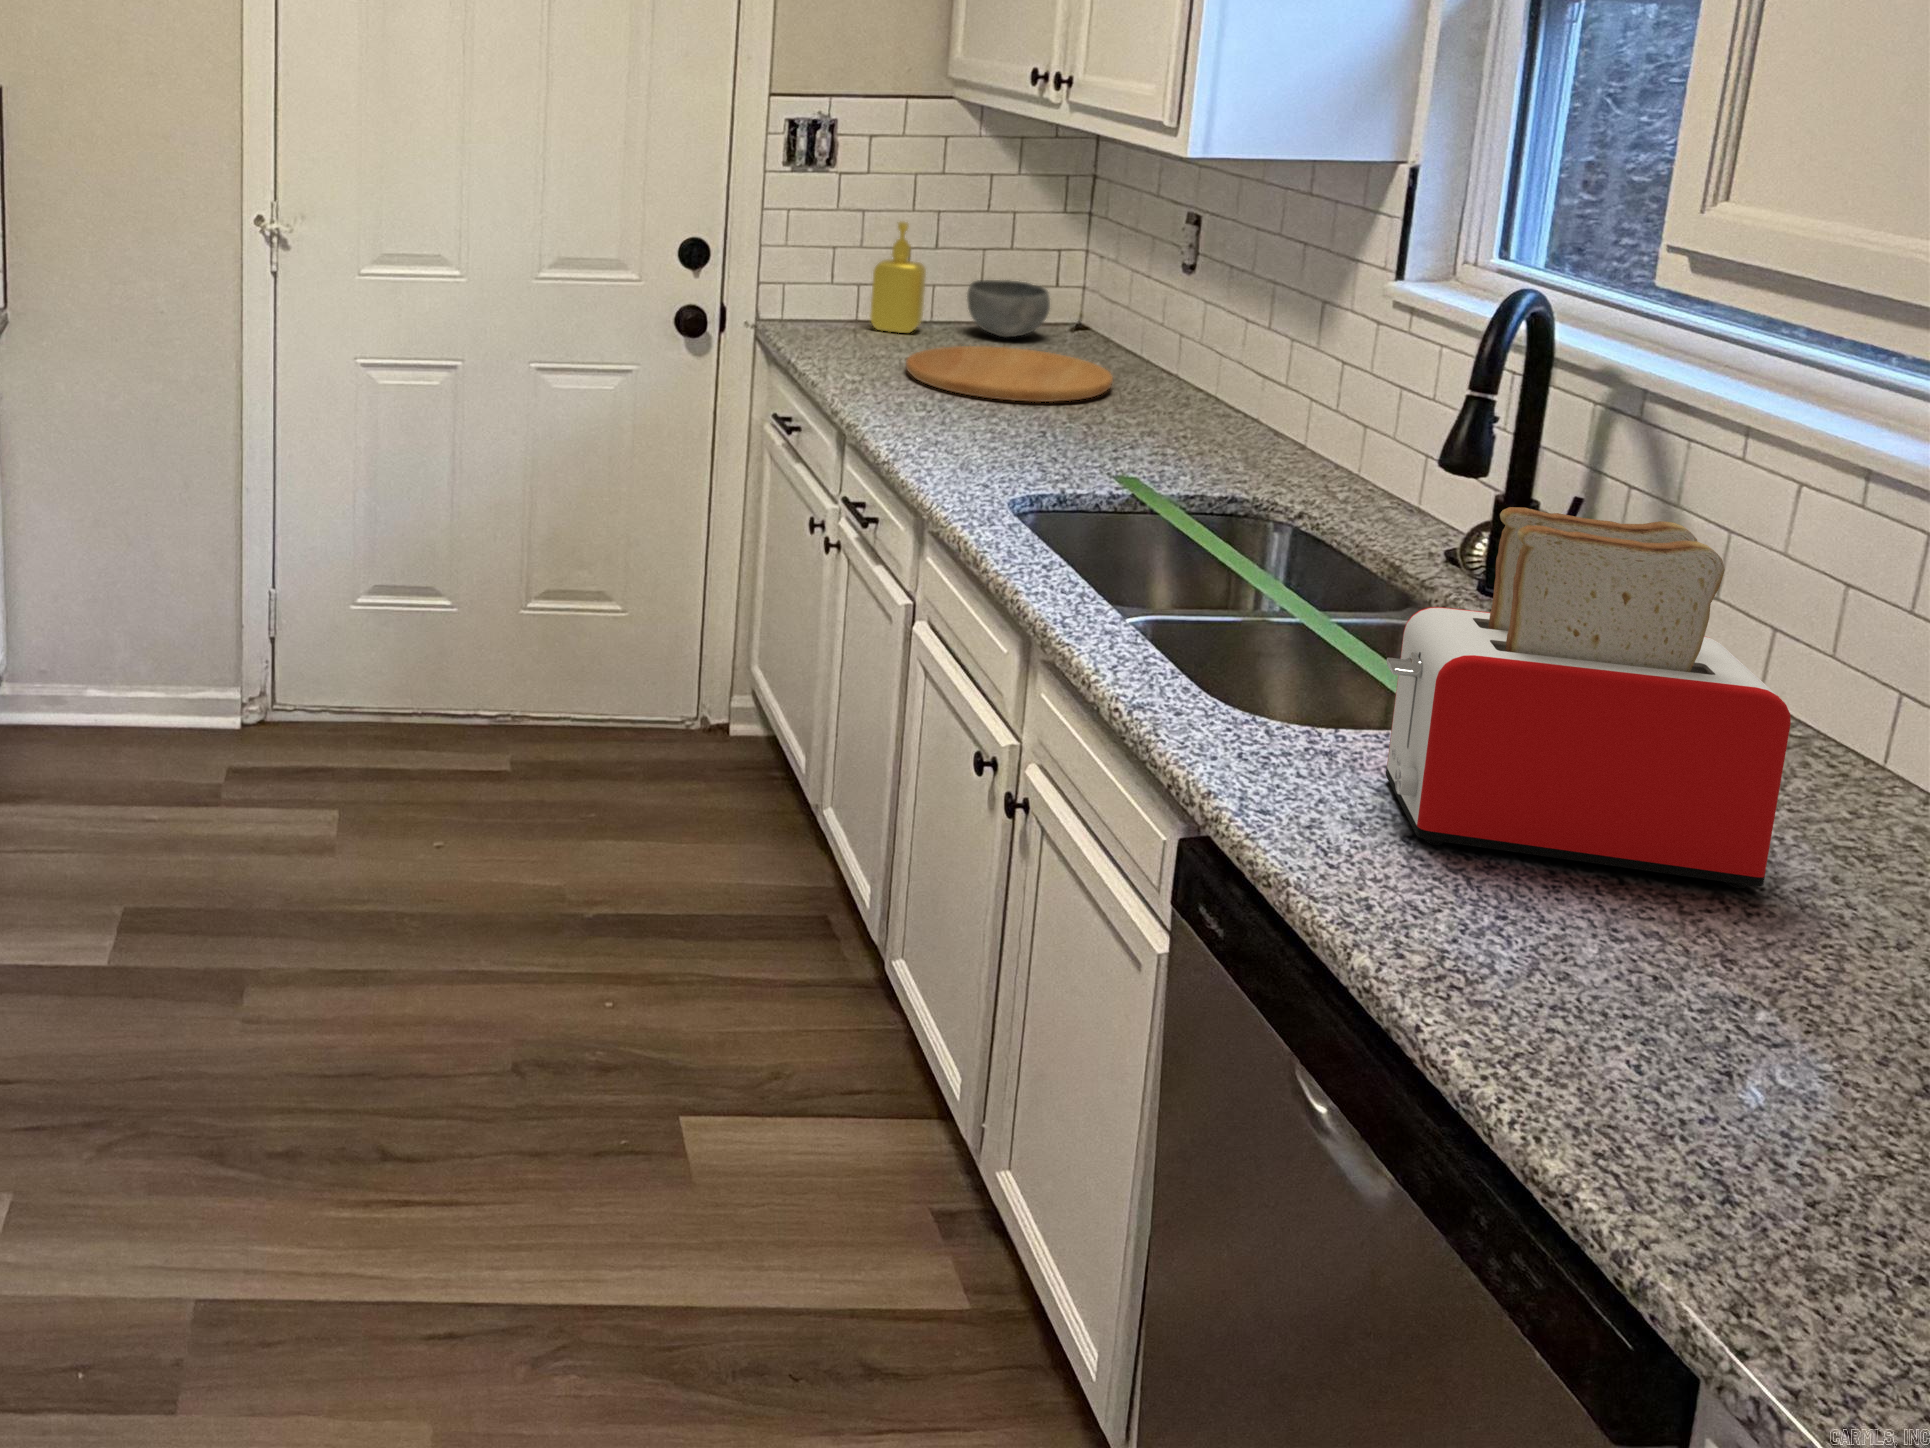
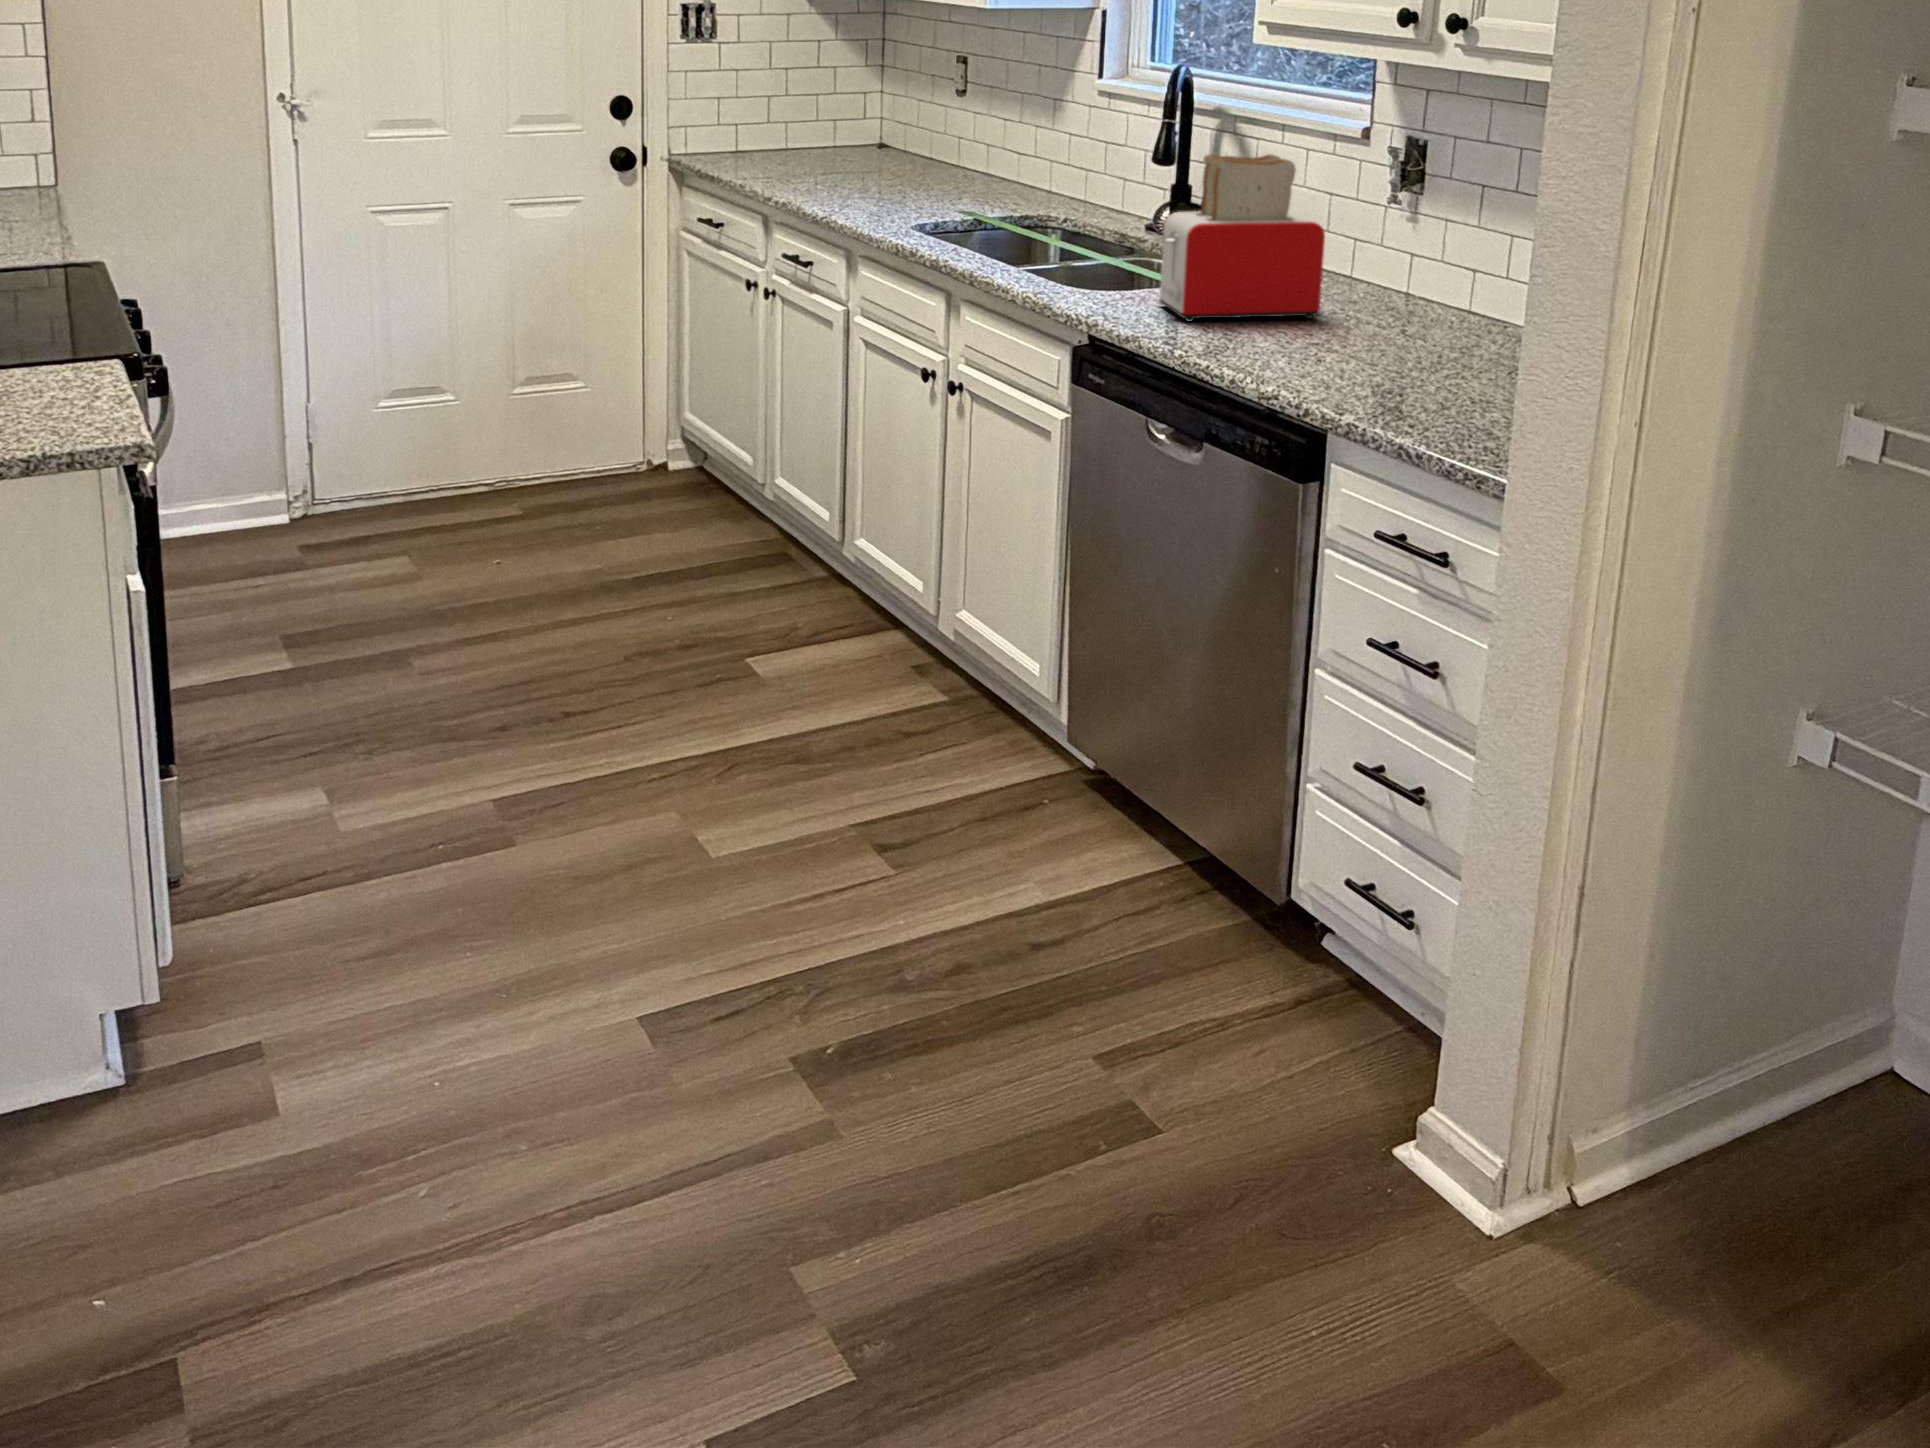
soap dispenser: present [870,222,926,333] -> none [747,78,782,157]
bowl: present [967,280,1050,338] -> none [809,117,864,155]
cutting board: present [906,346,1113,402] -> none [791,158,924,185]

